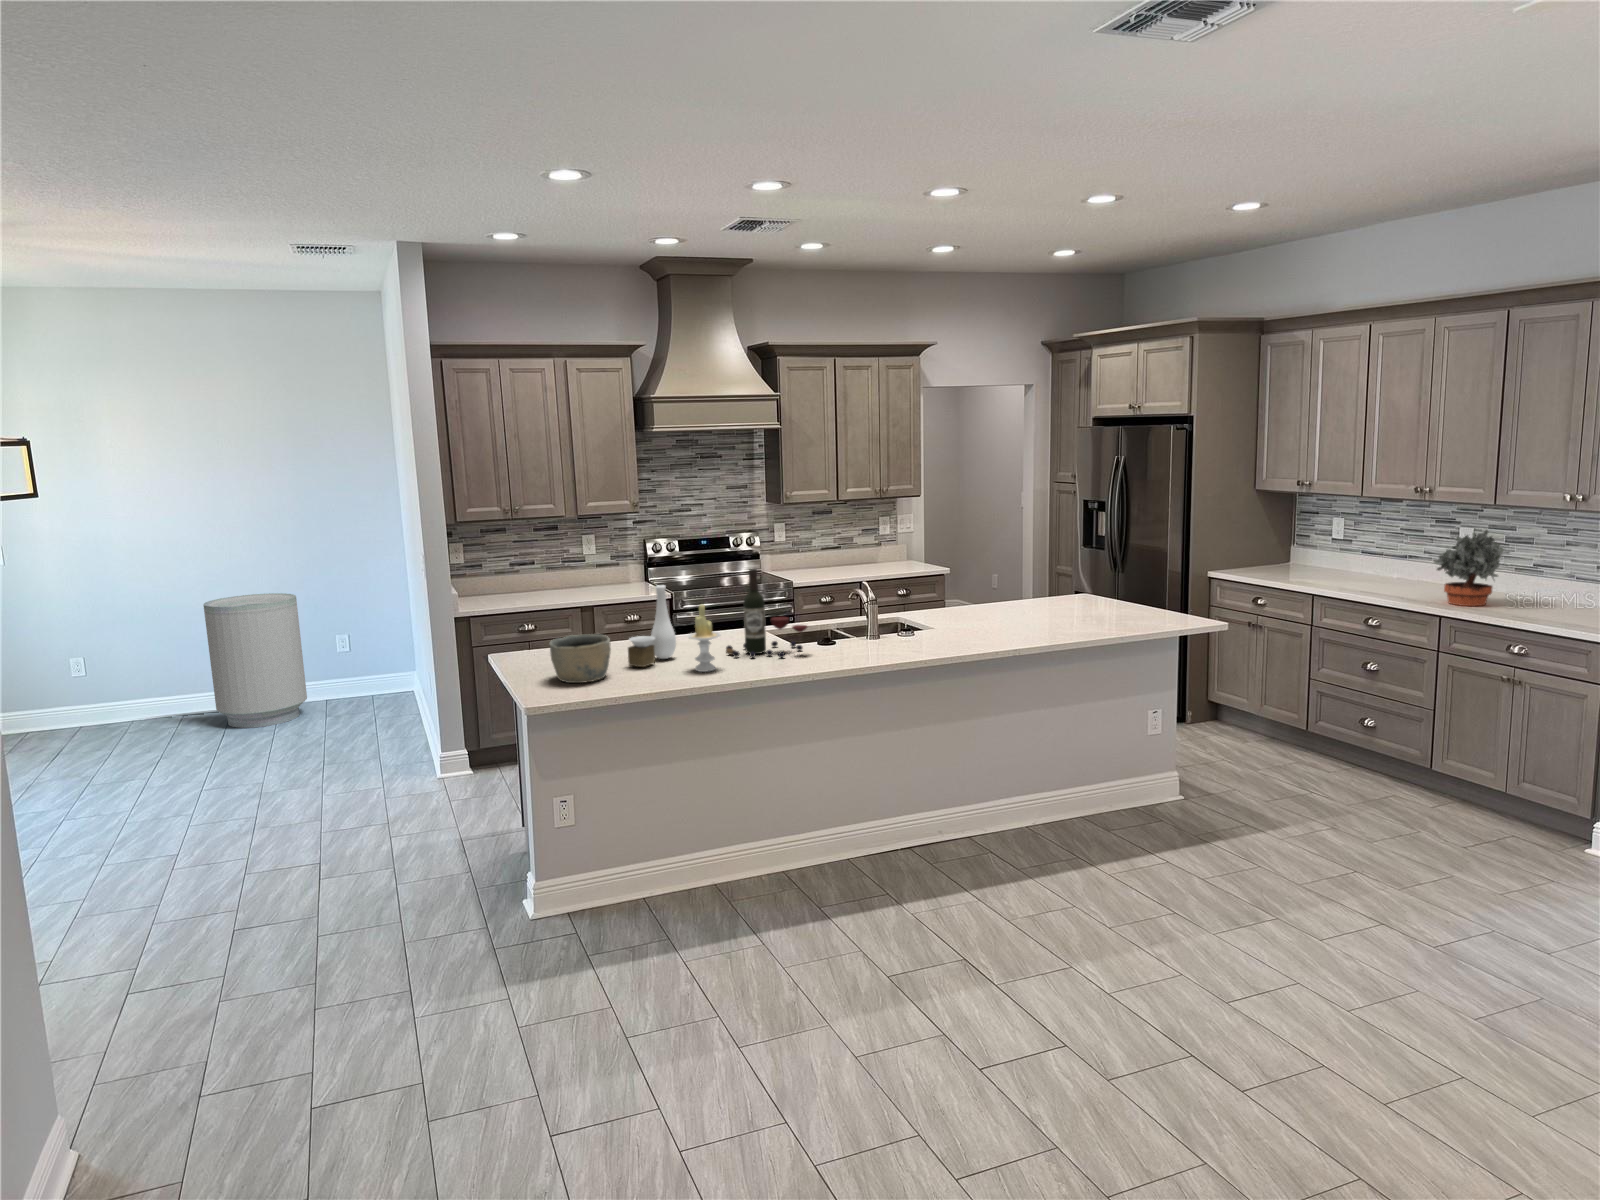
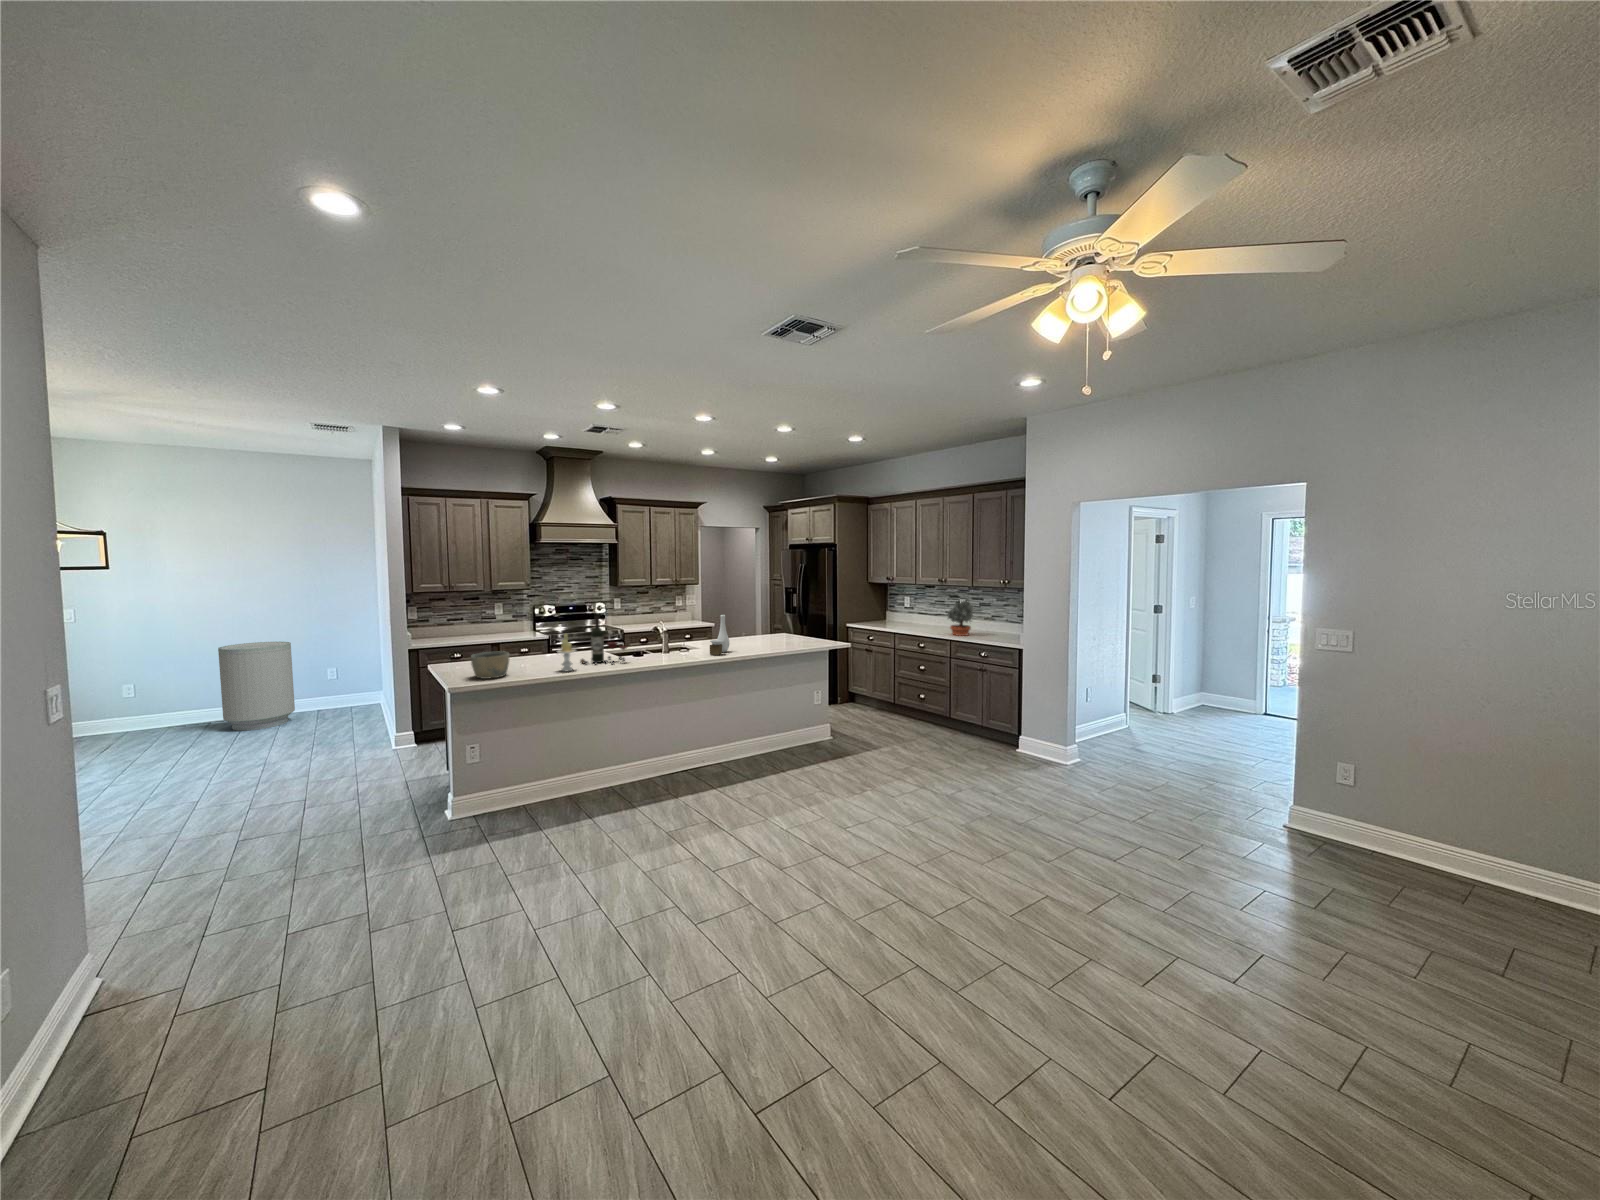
vase: present [628,585,676,667] -> present [710,615,729,655]

